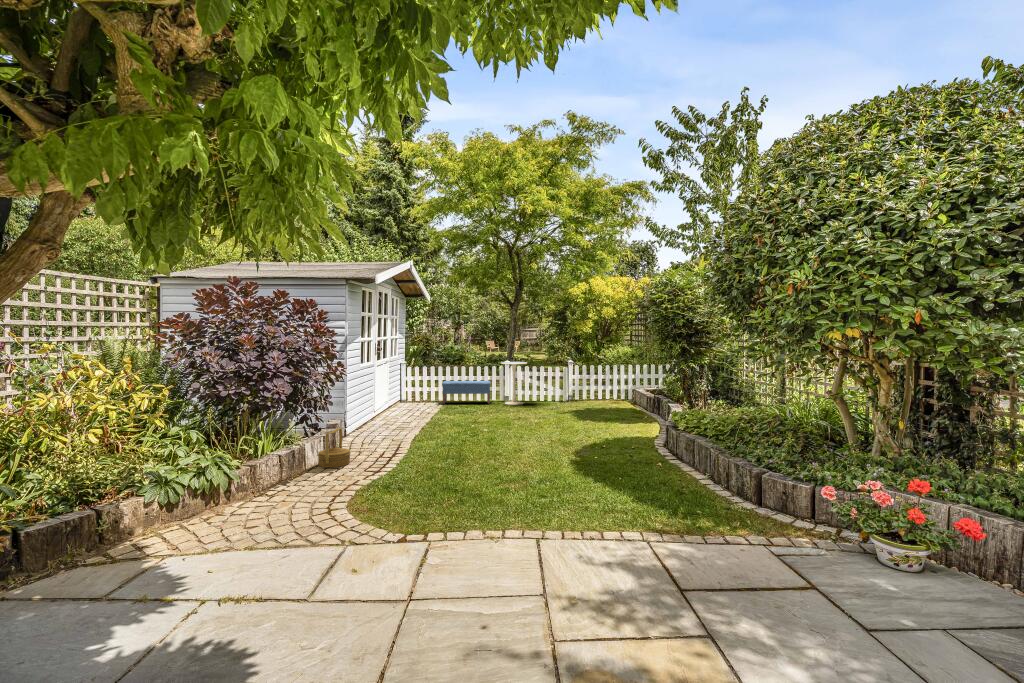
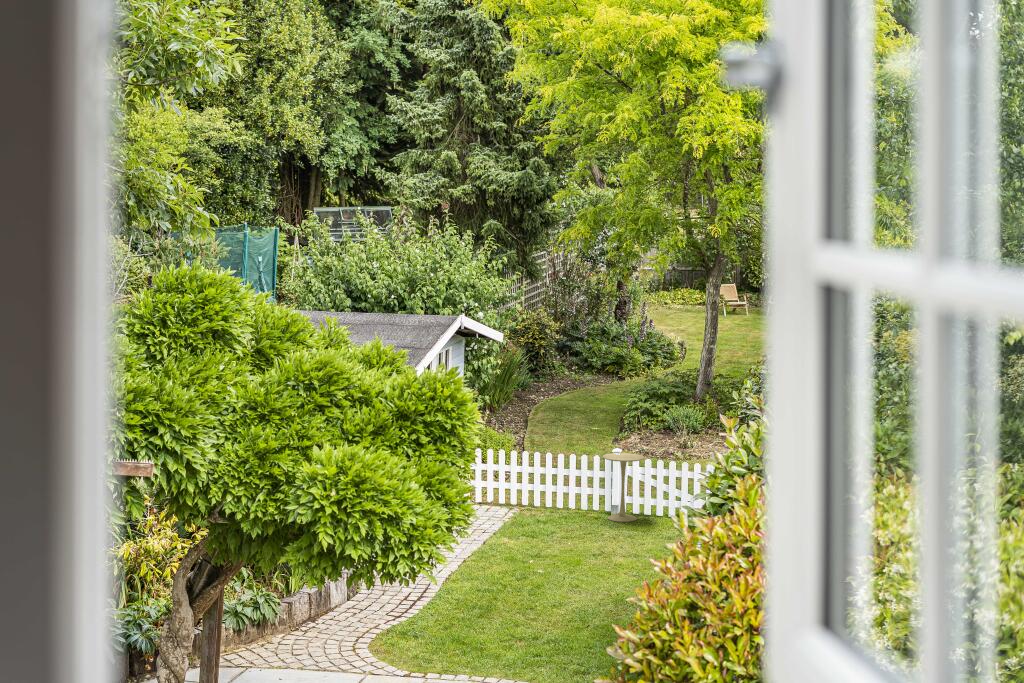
bench: present [442,381,491,404] -> none [514,476,590,517]
woven basket: present [318,428,351,467] -> none [343,565,375,607]

